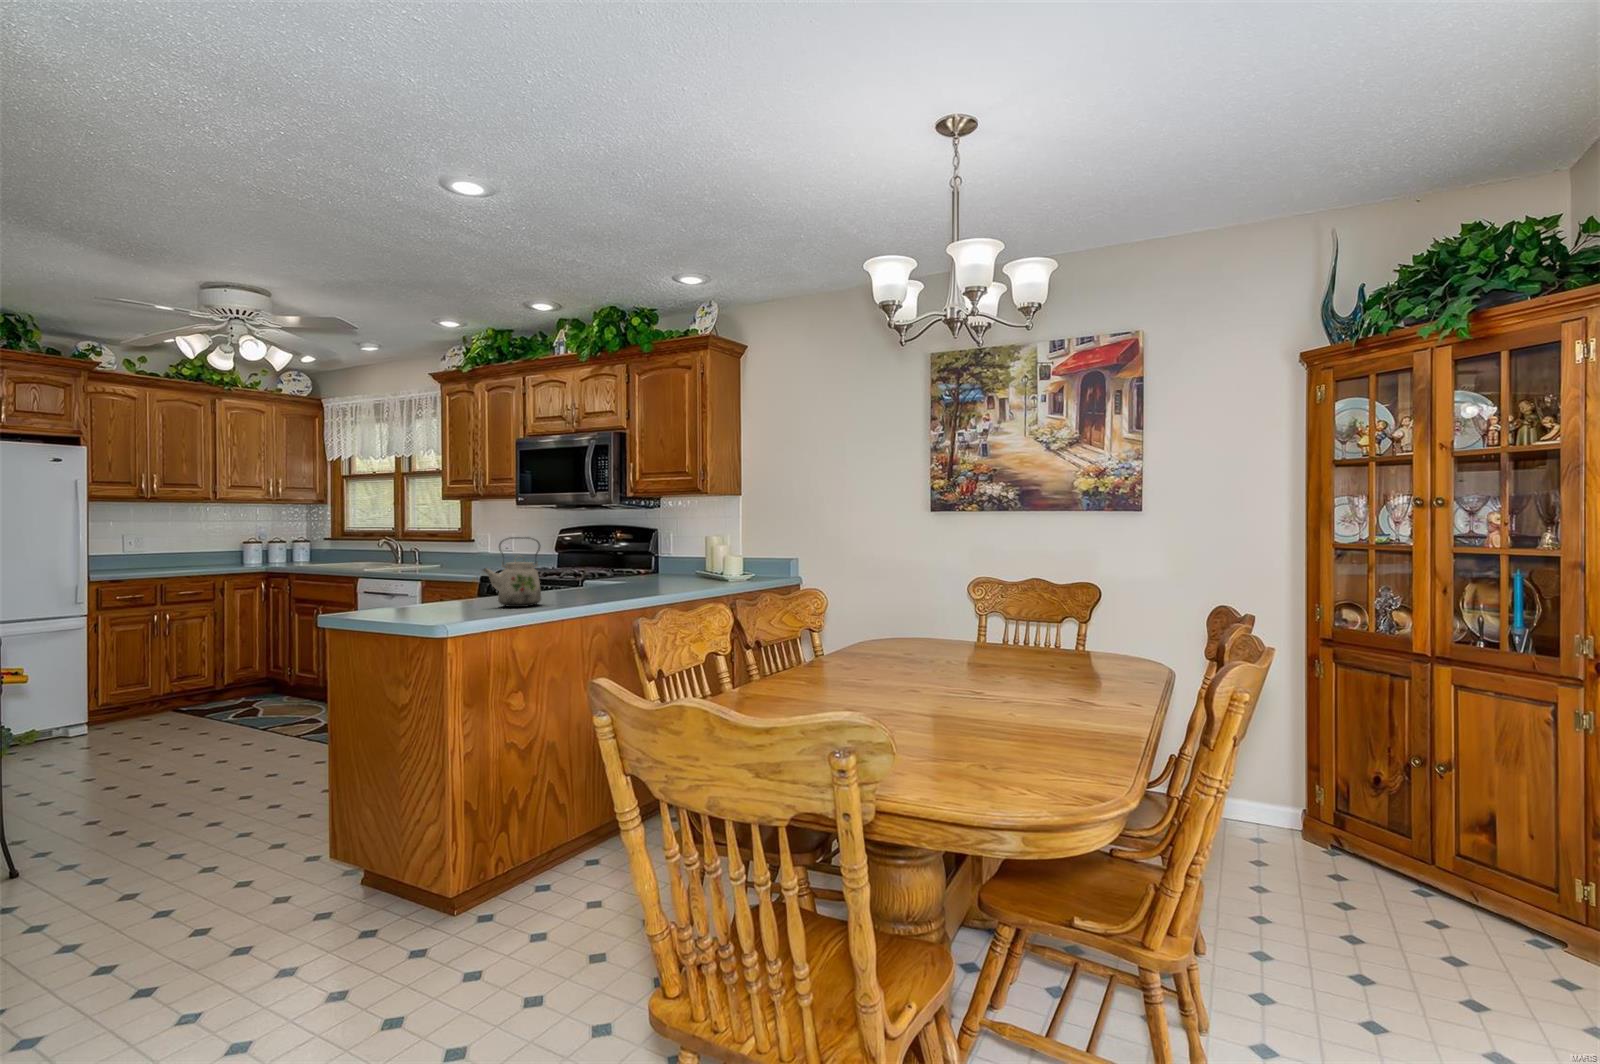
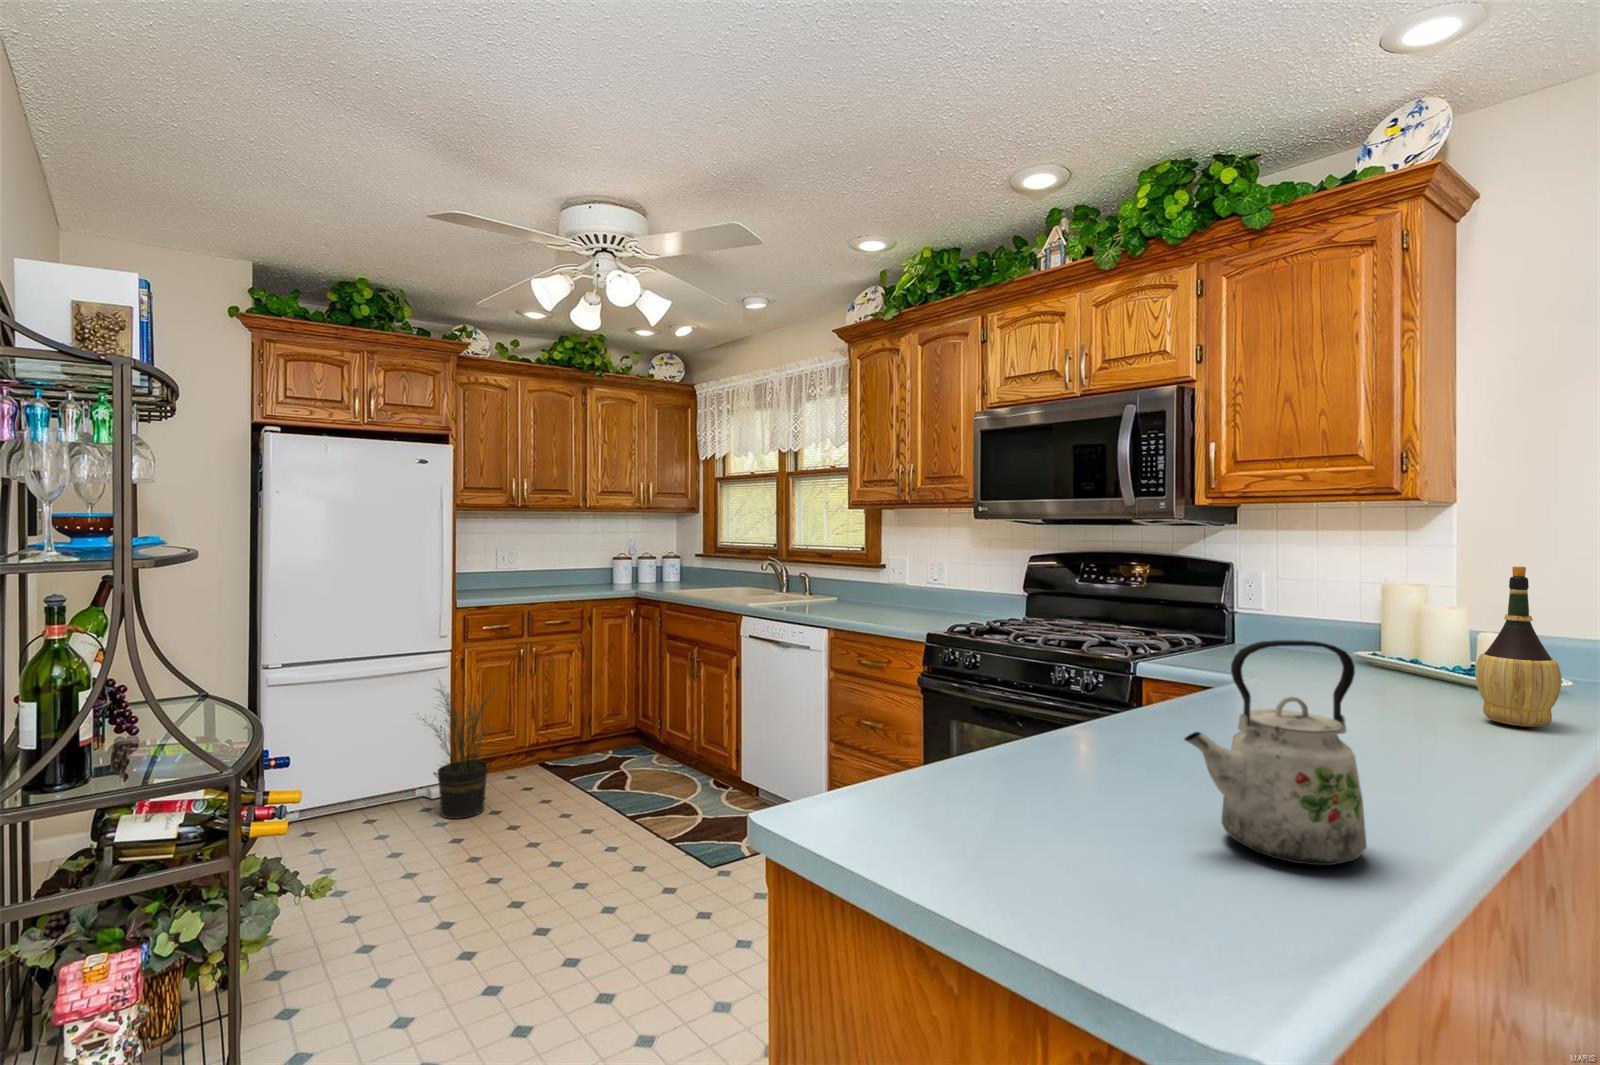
wine bottle: none [676,520,702,585] -> present [1475,566,1562,727]
potted plant: none [54,632,144,744] -> present [423,685,494,819]

